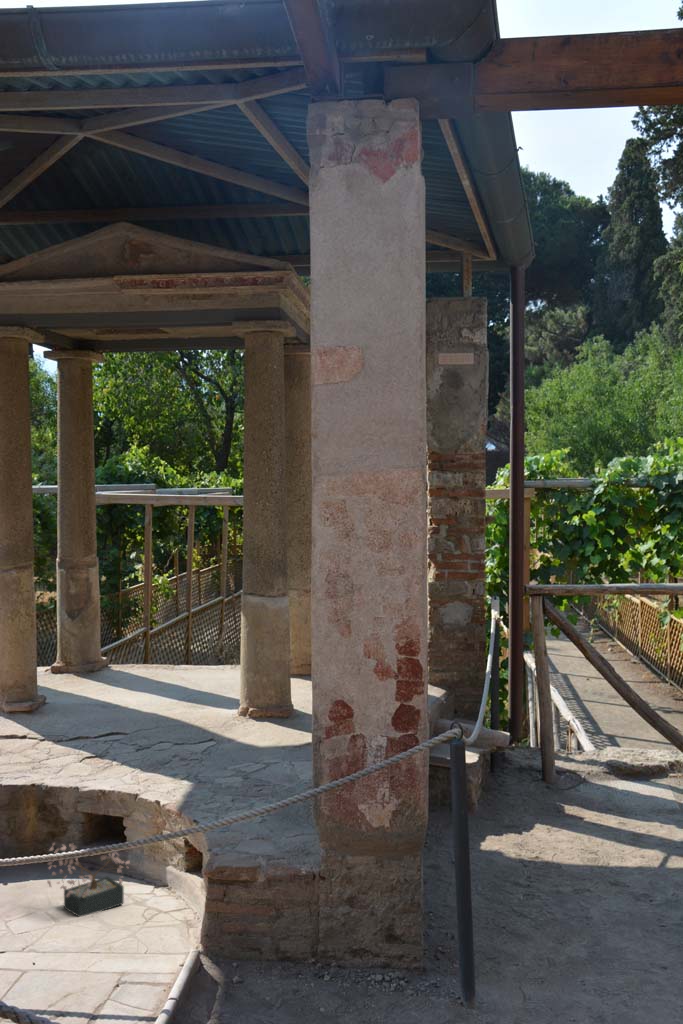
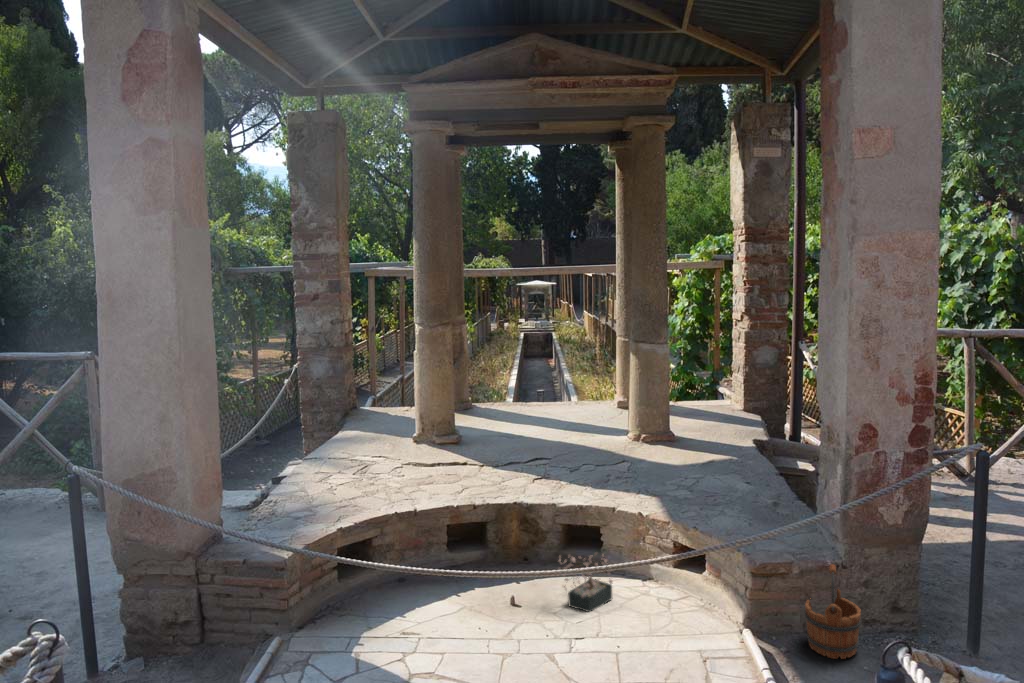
wooden bucket: none [258,872,323,994] -> present [805,564,861,659]

